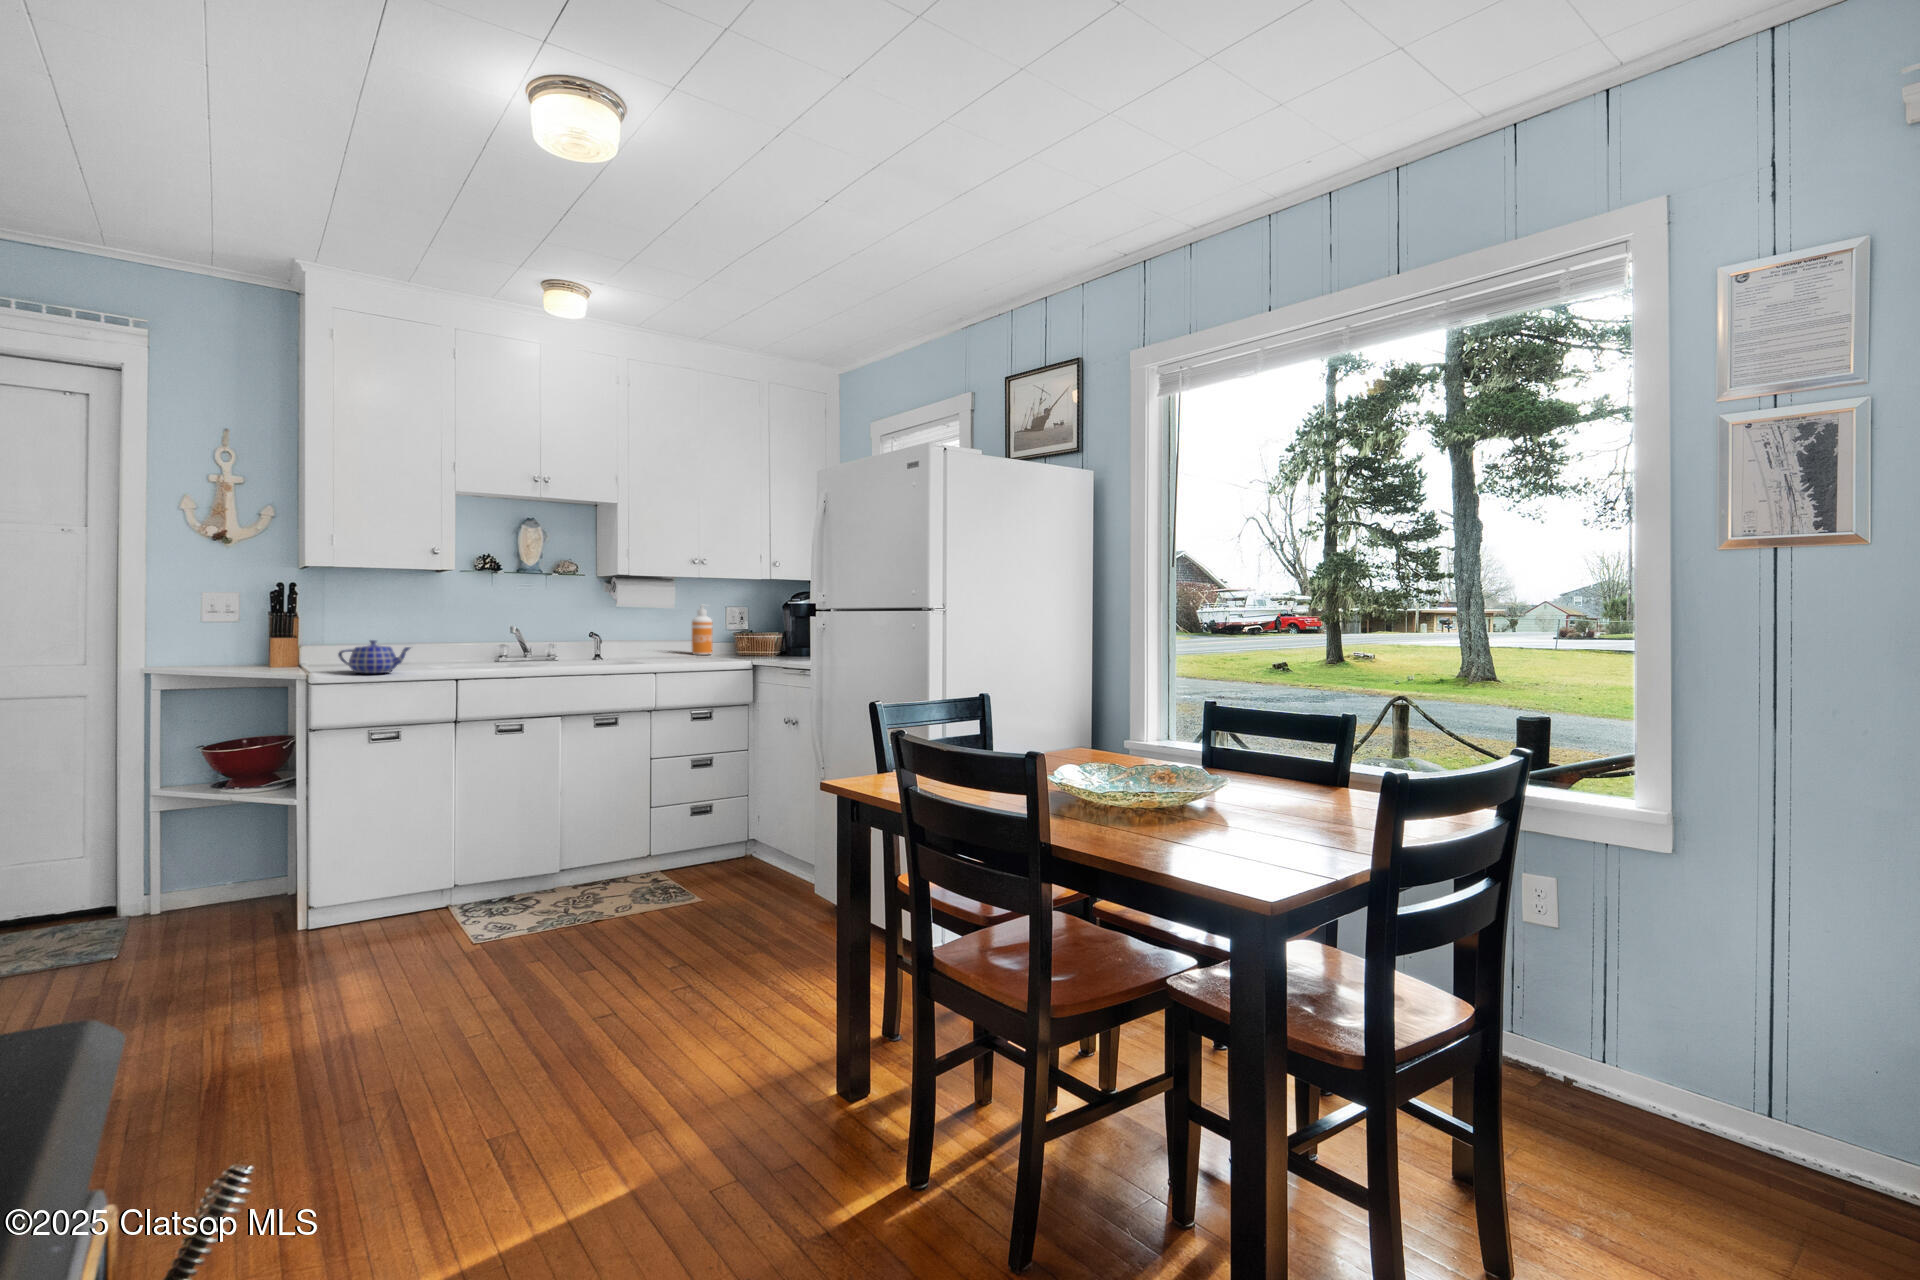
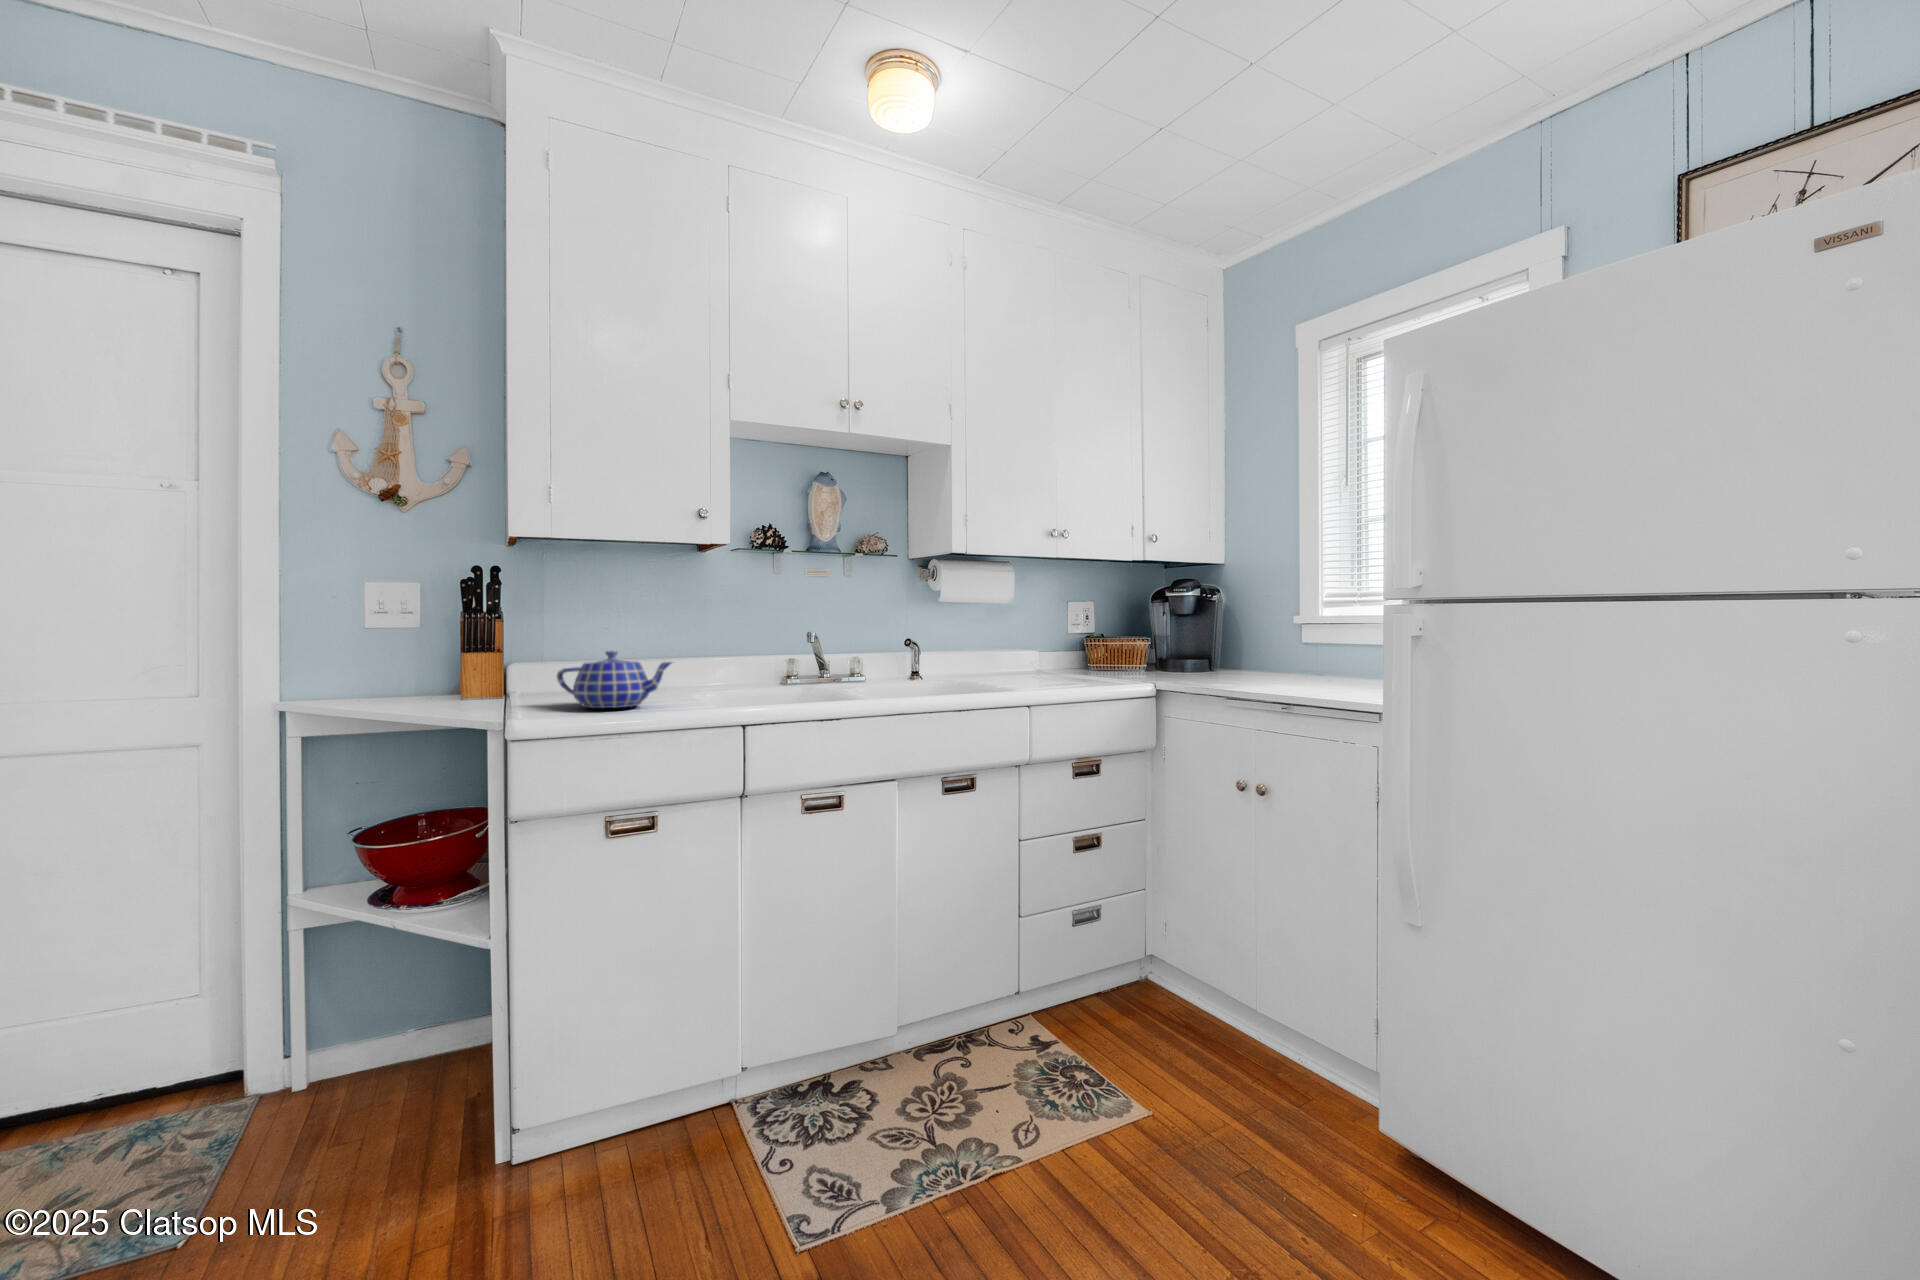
soap dispenser: present [692,605,712,655] -> none [1031,599,1060,670]

